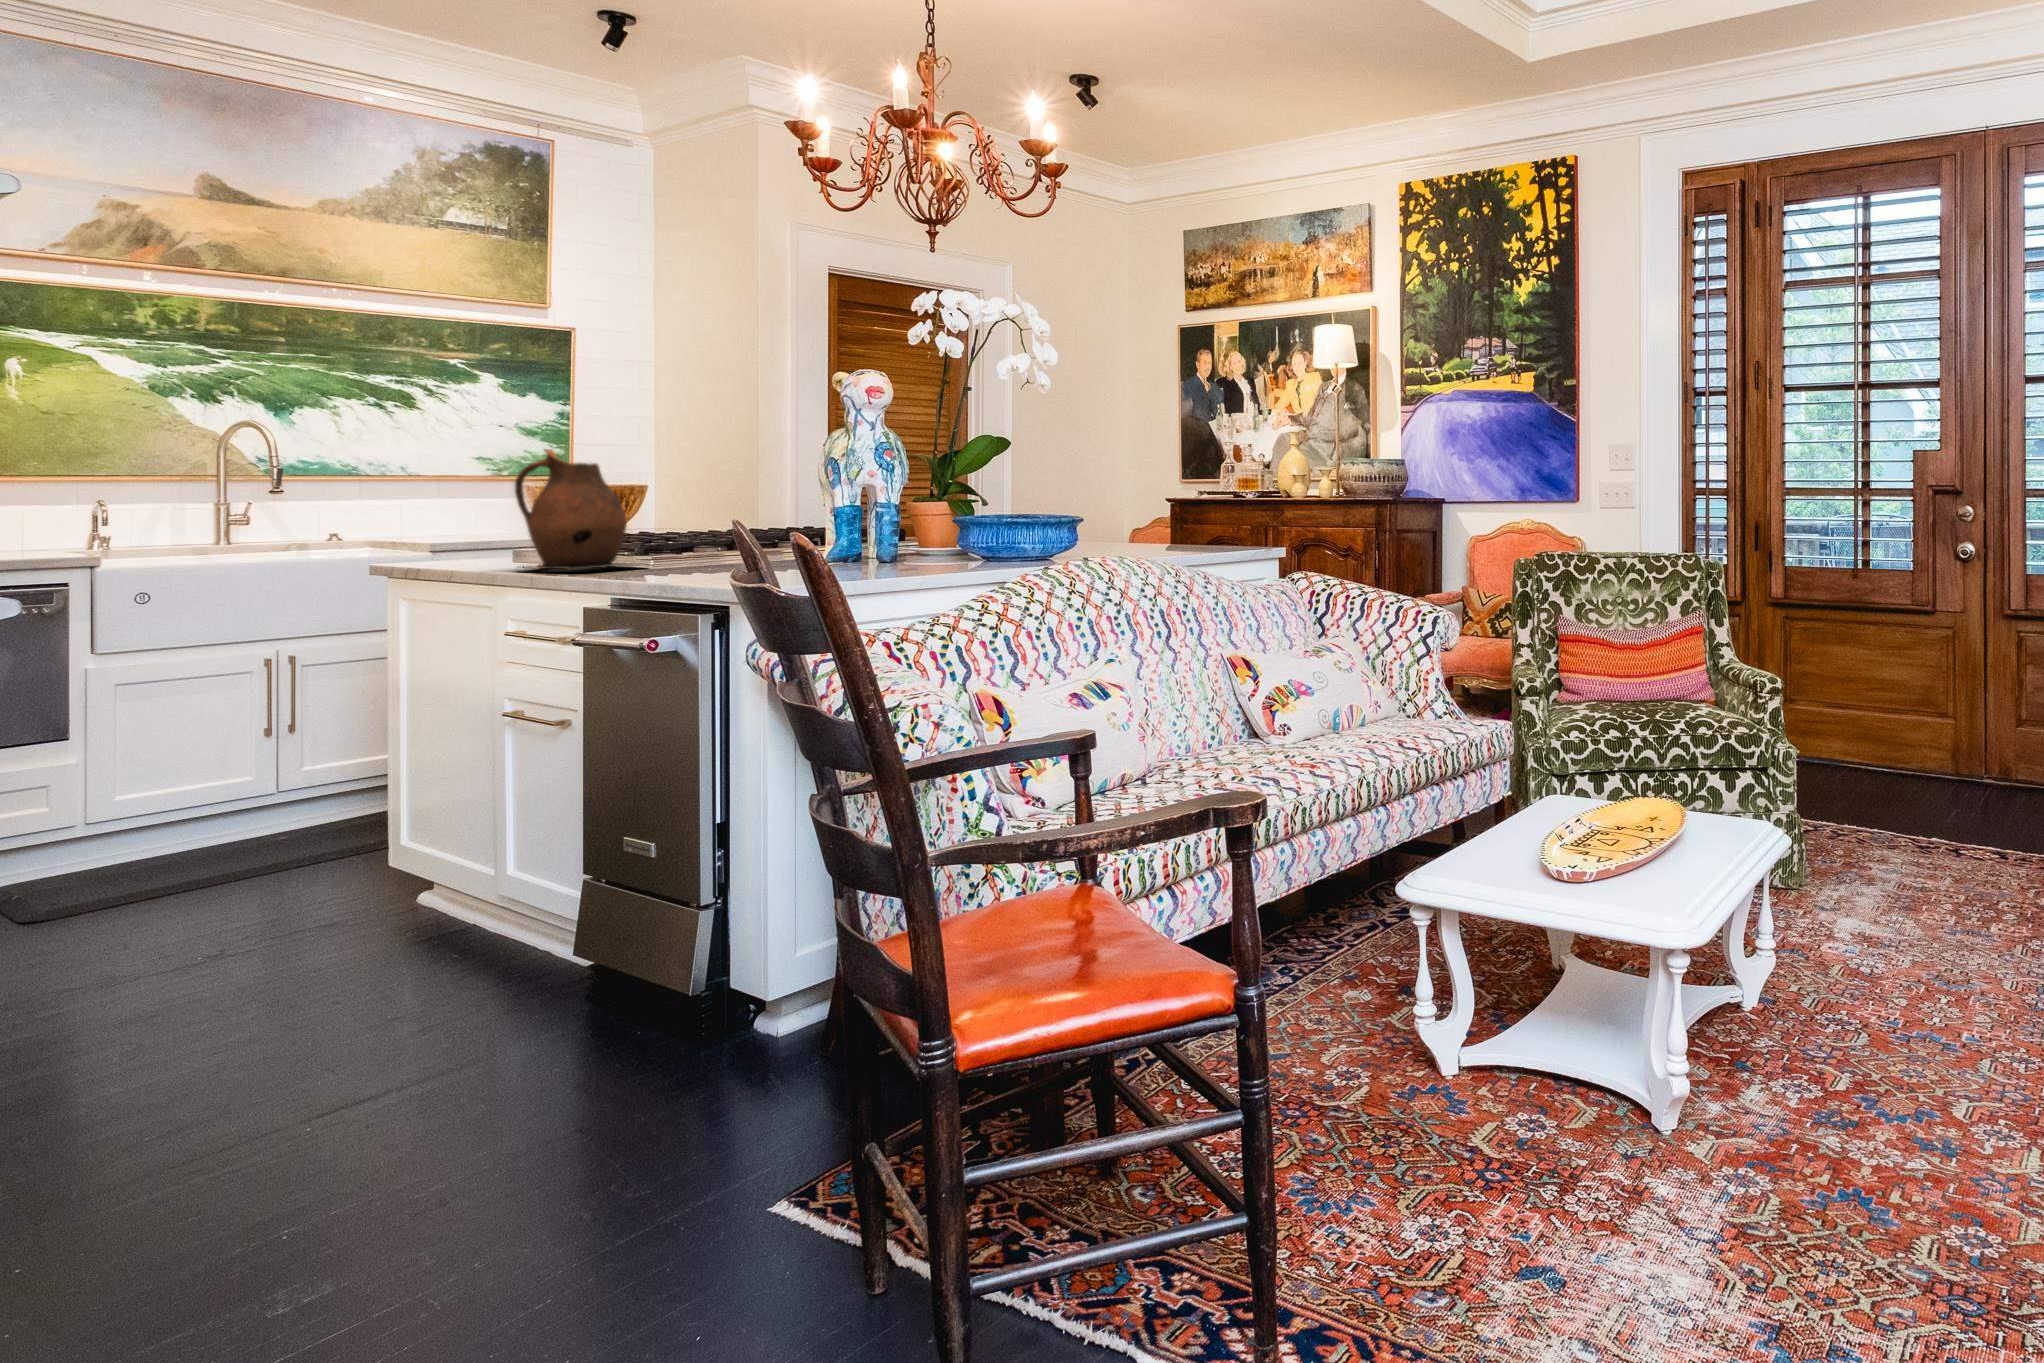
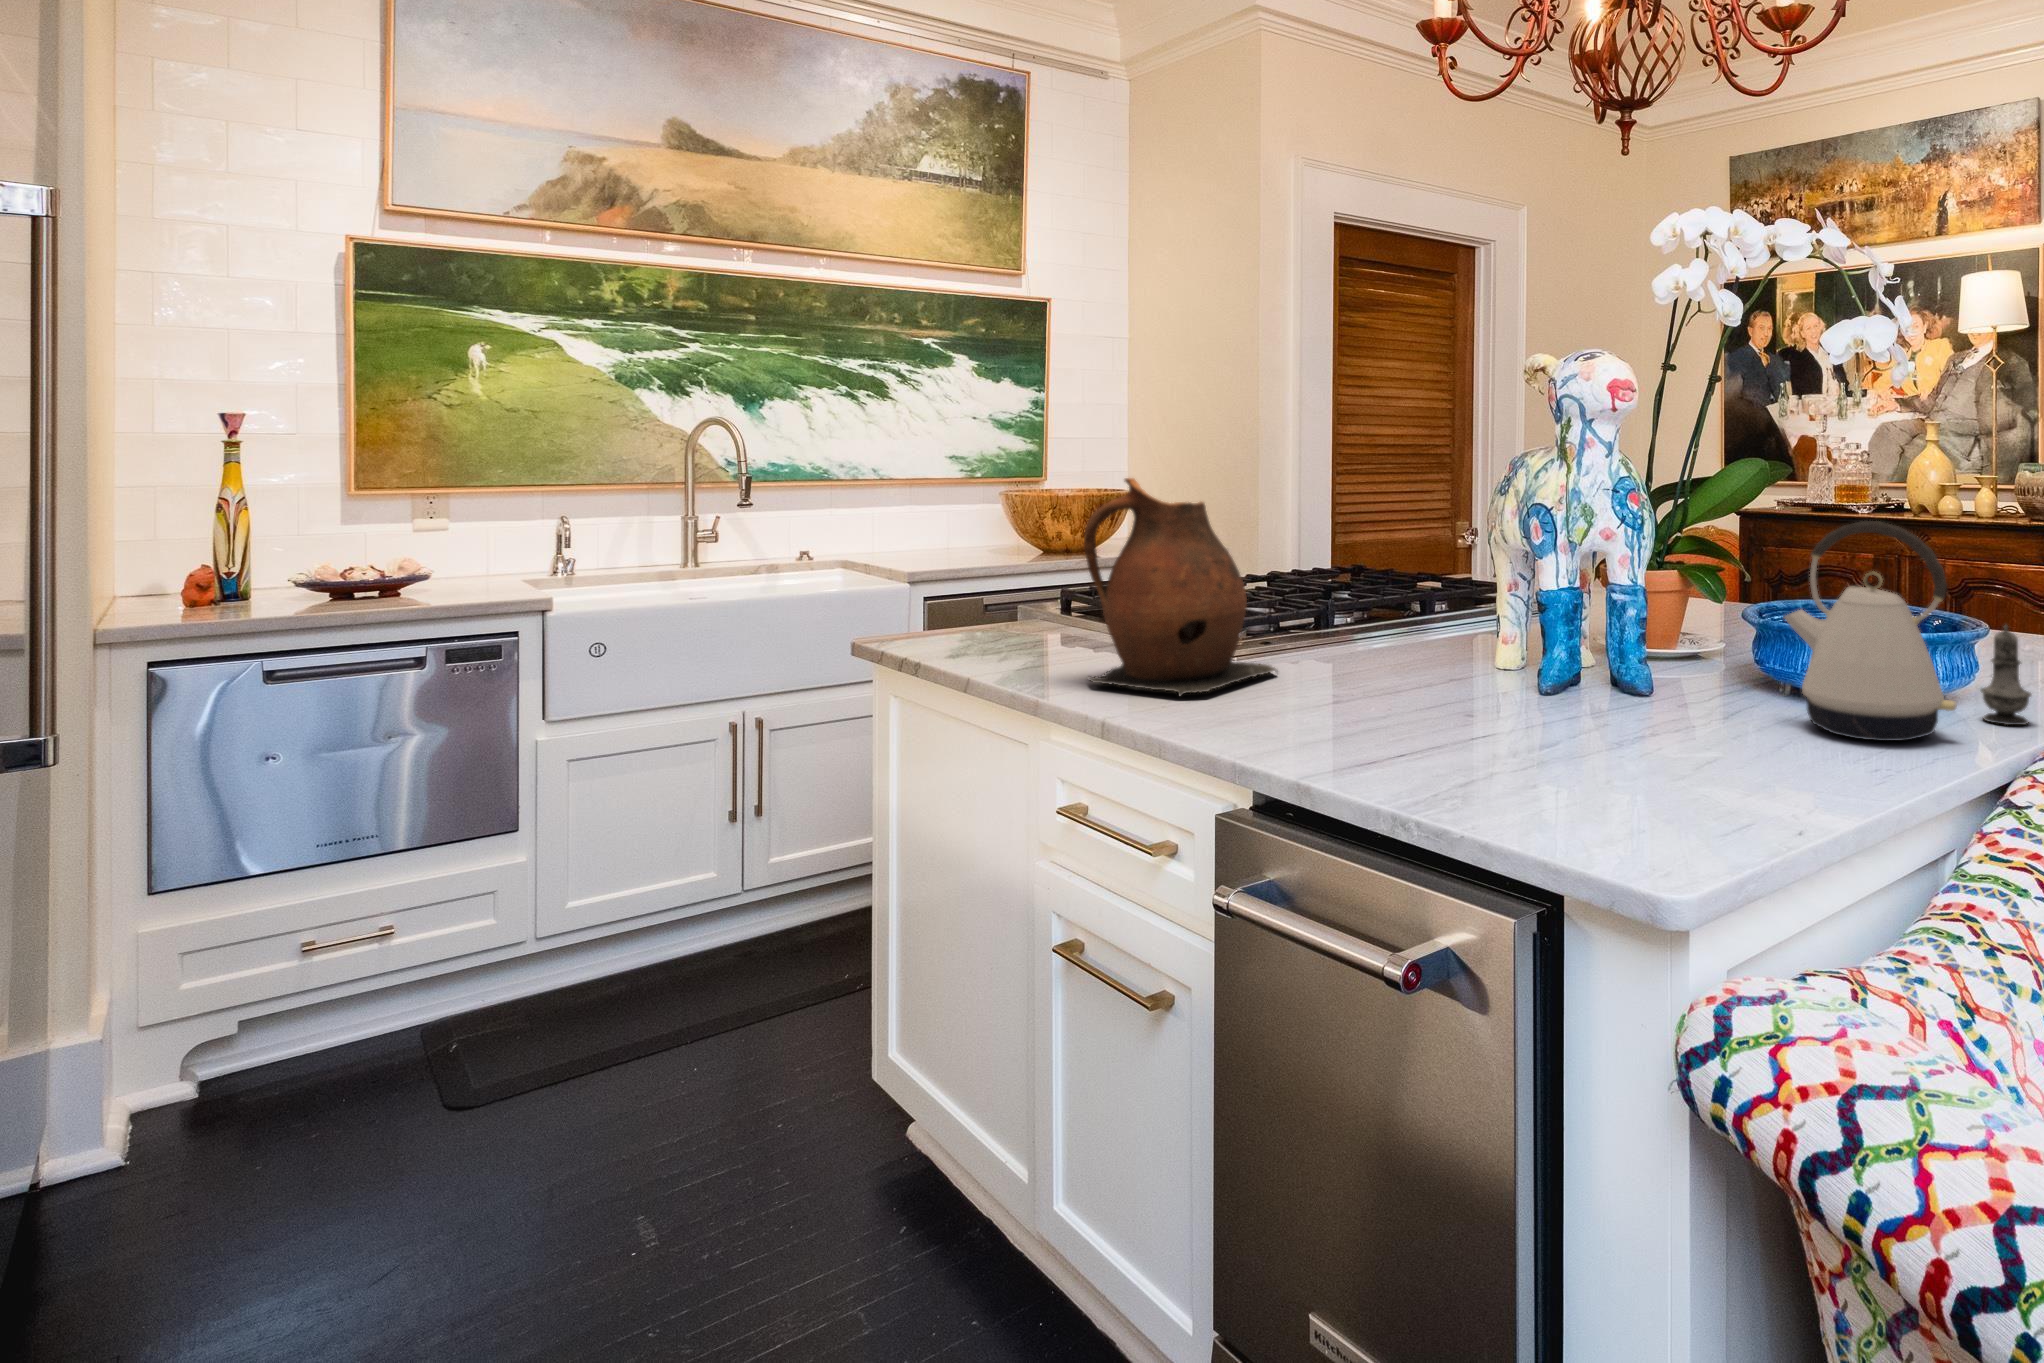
kettle: none [923,467,999,578] -> present [1784,521,1957,741]
salt shaker: none [1037,523,1062,574] -> present [1981,625,2031,725]

